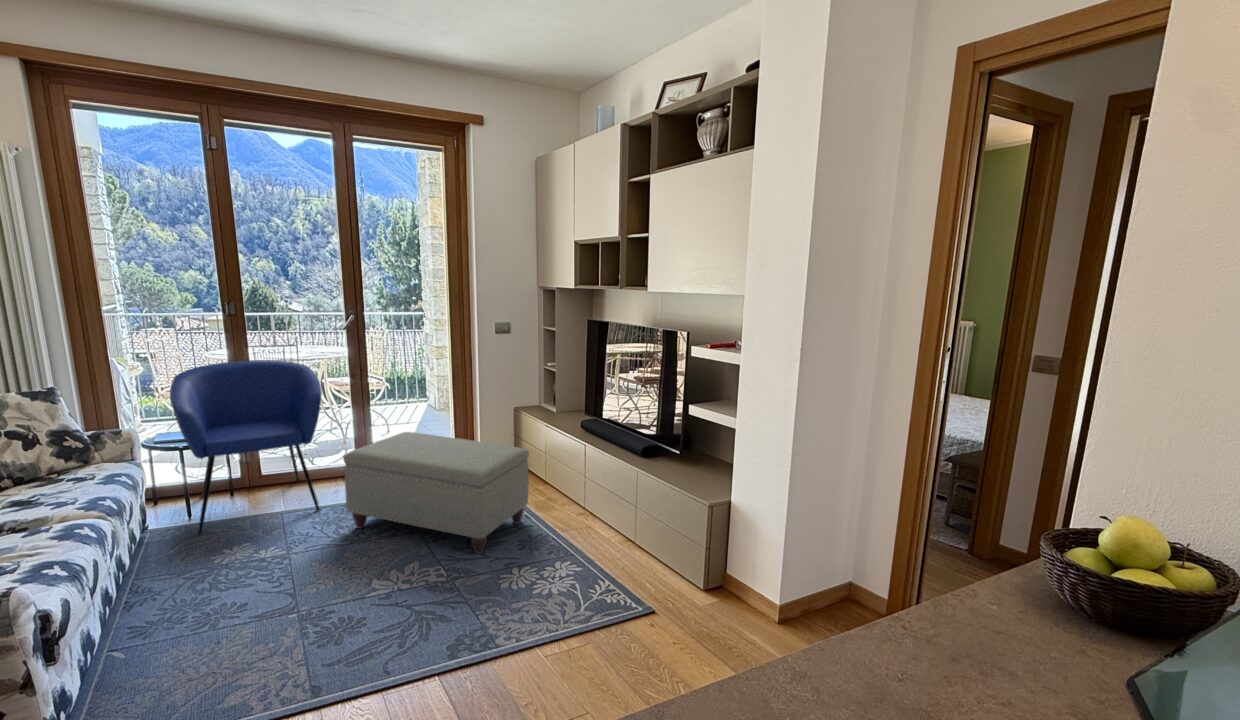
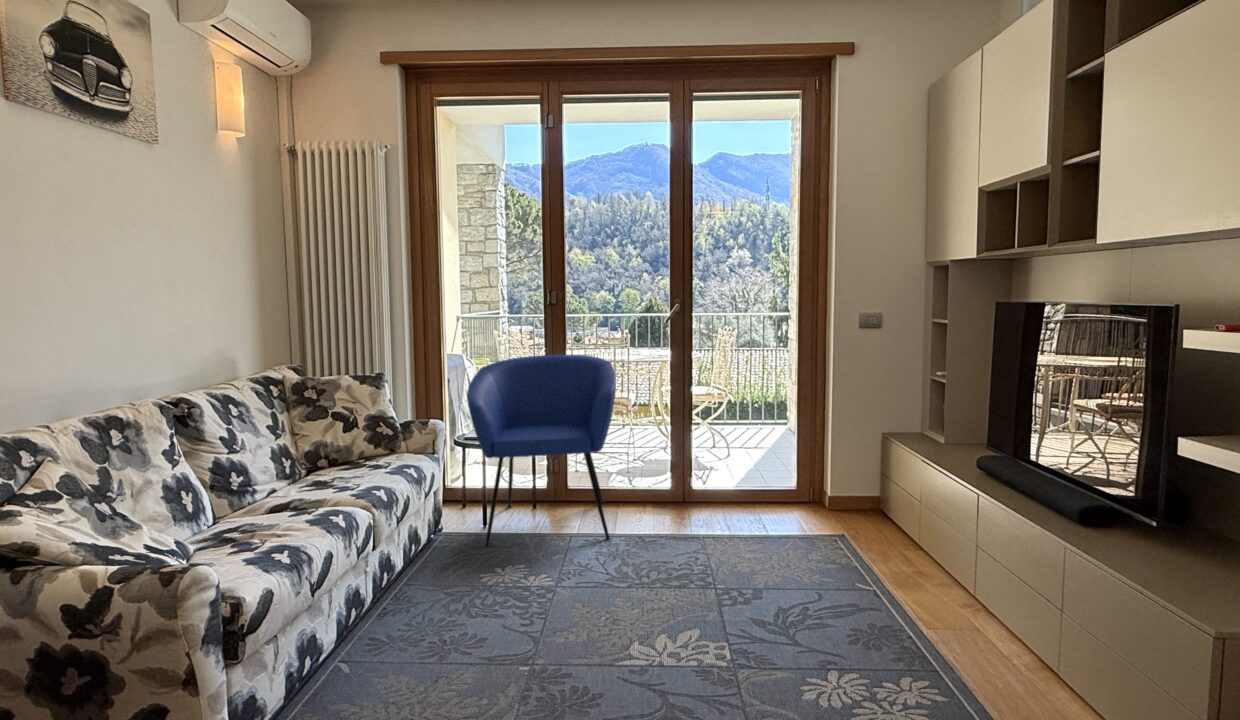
ottoman: present [343,432,529,553] -> none [623,446,884,639]

